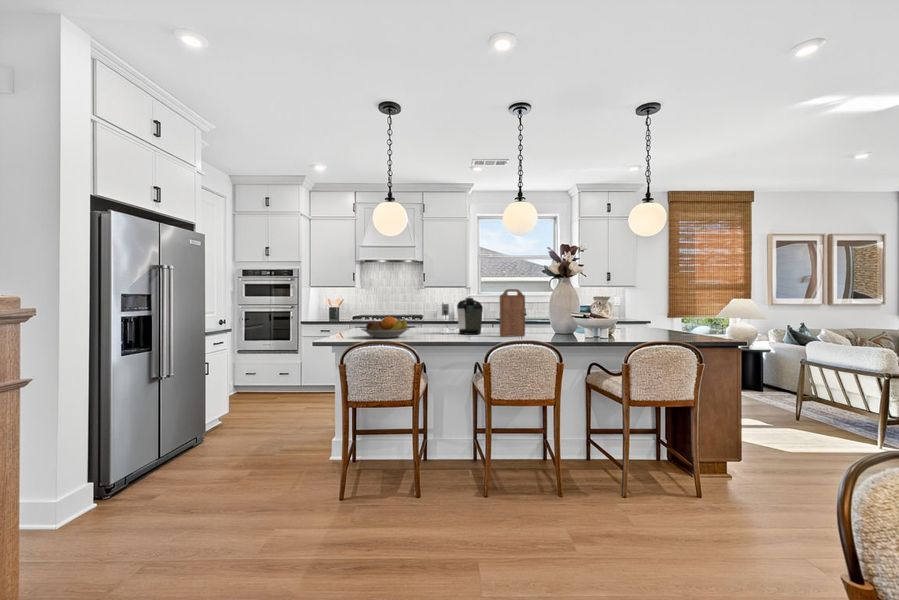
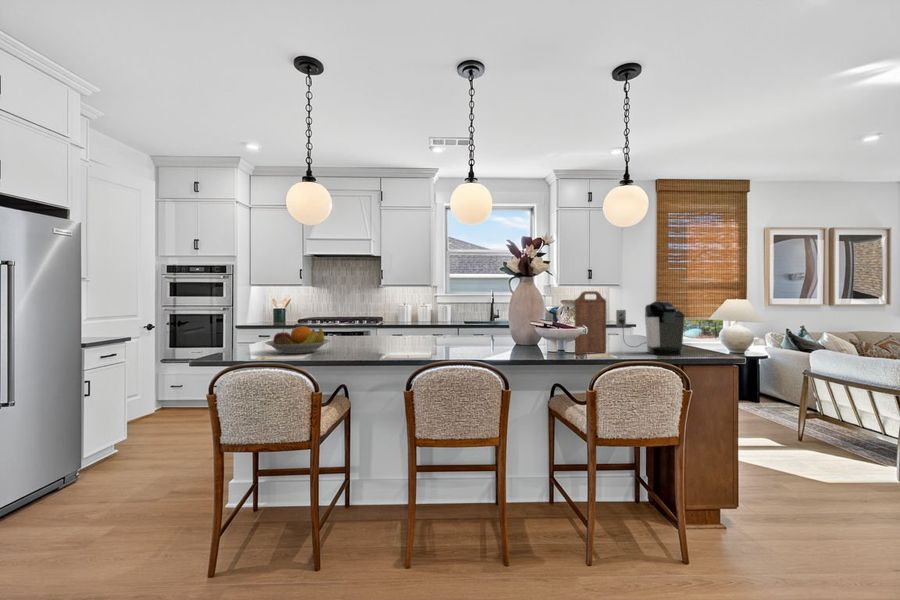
cutting board: present [500,289,525,337] -> present [575,291,606,354]
coffee maker: present [442,298,483,335] -> present [616,301,684,355]

